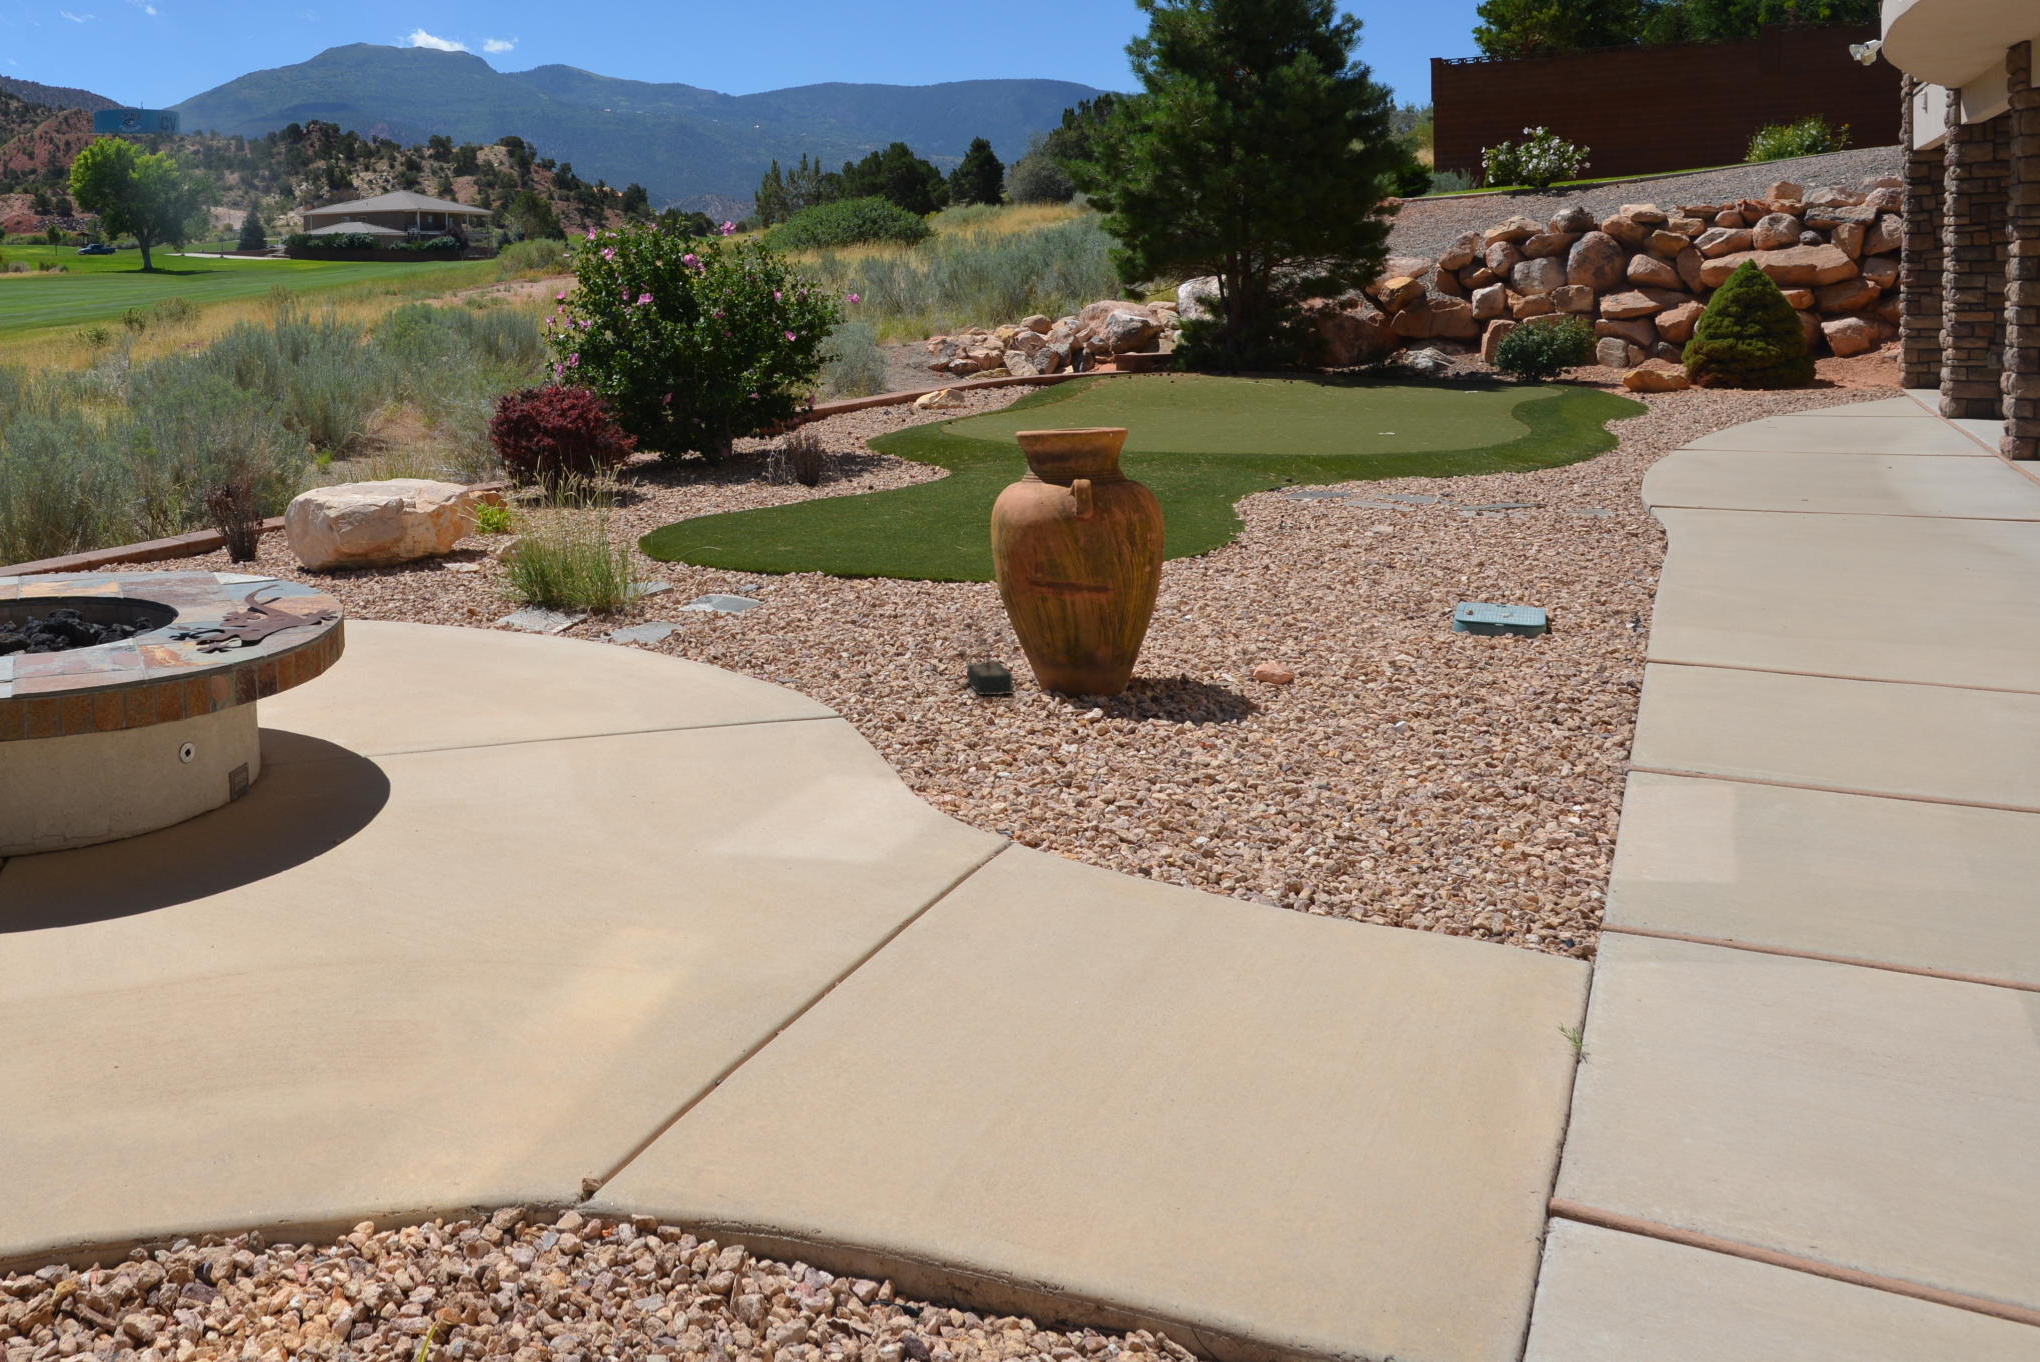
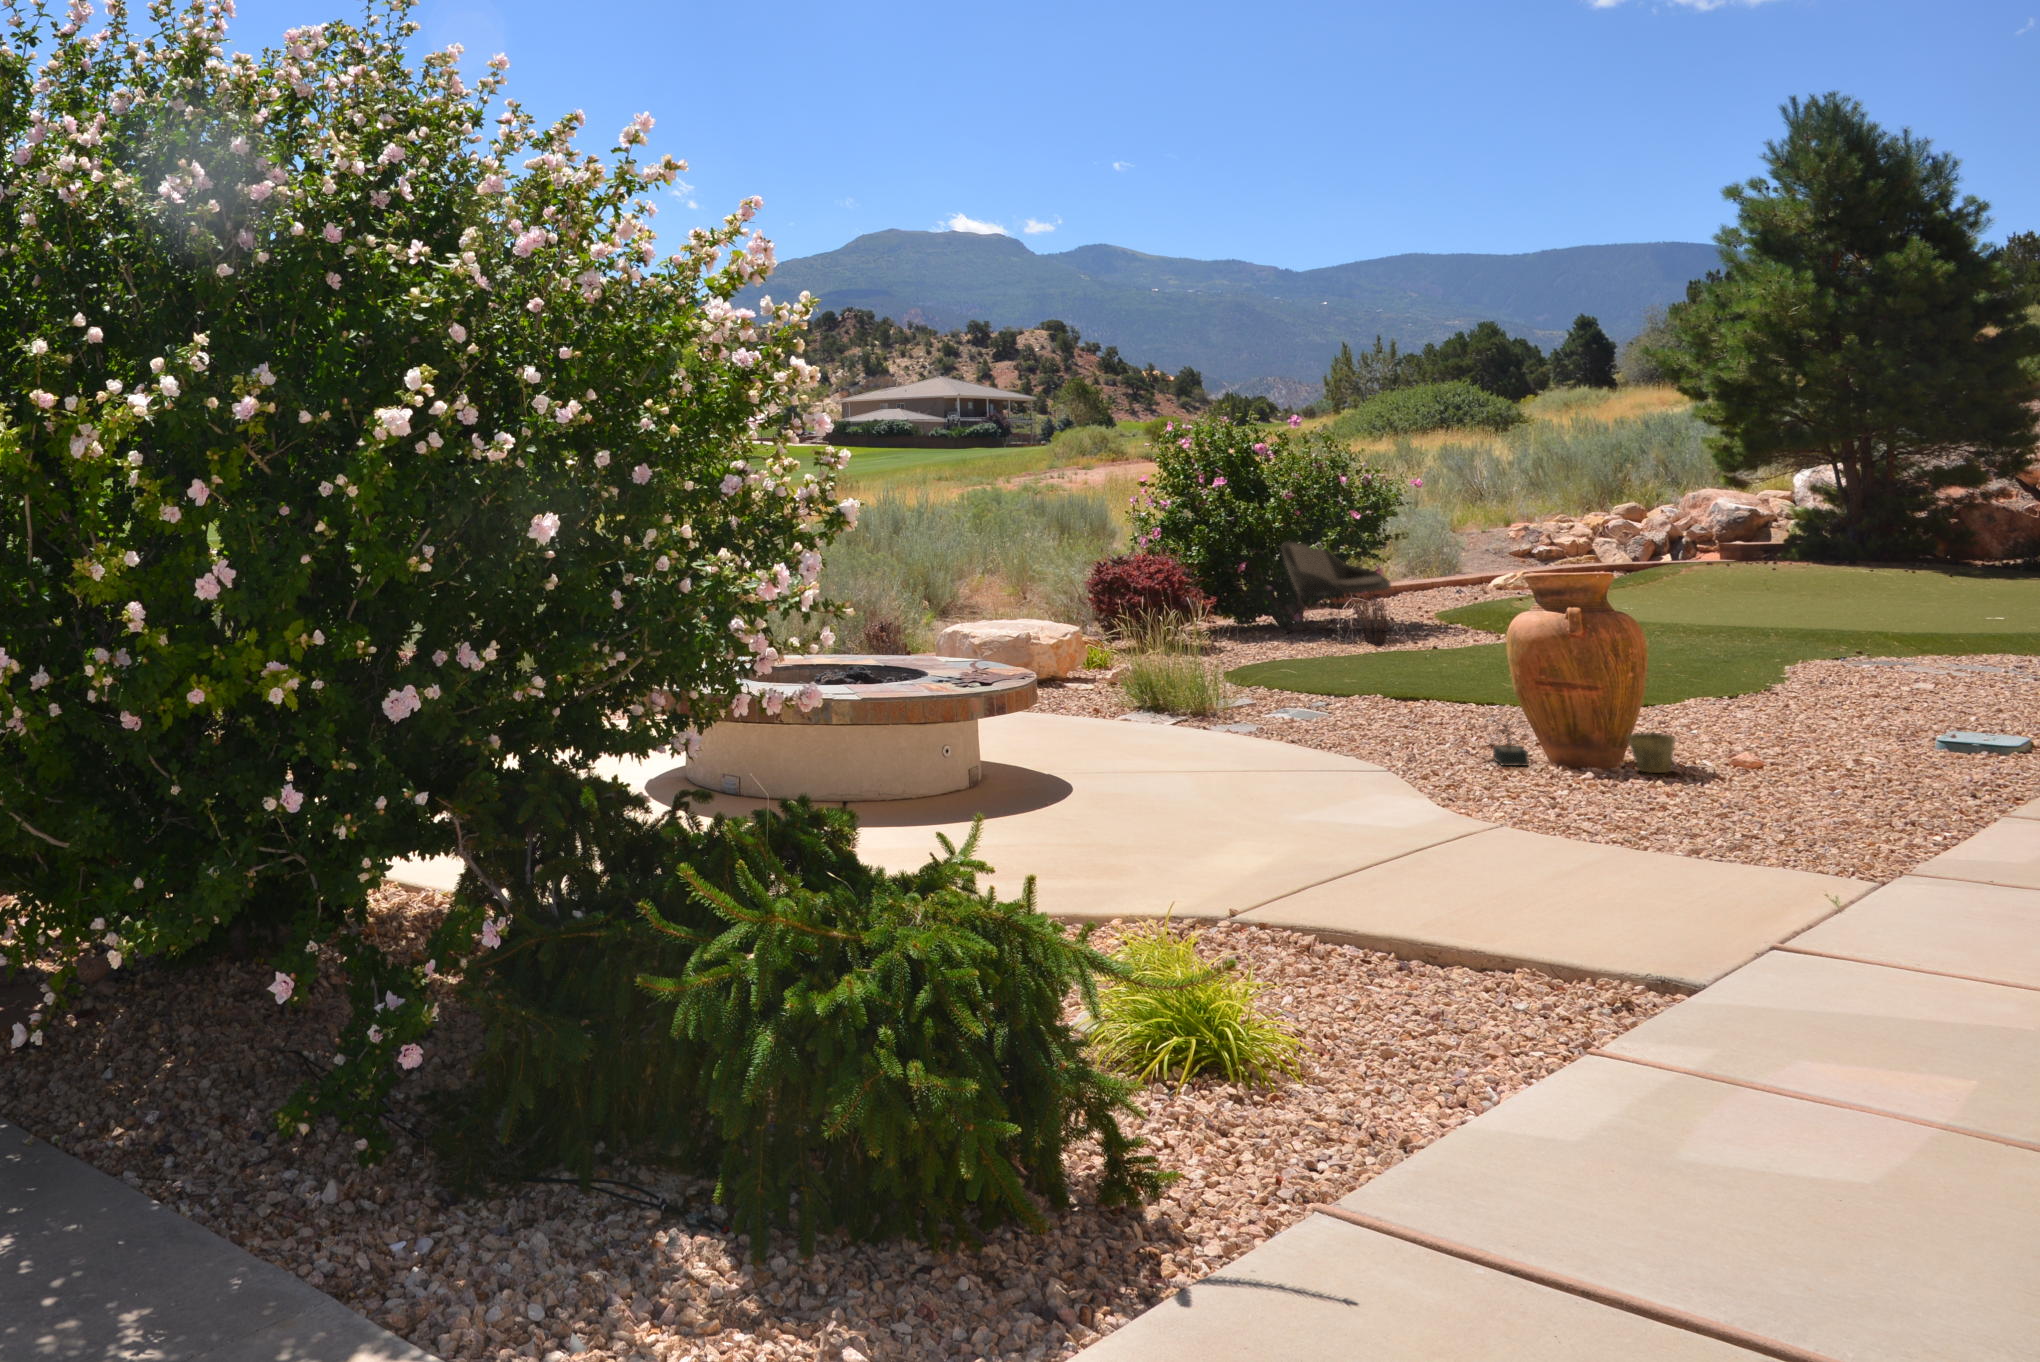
lounge chair: none [710,364,825,476] -> present [1282,542,1391,635]
bucket: none [1133,618,1196,700] -> present [1627,714,1676,773]

